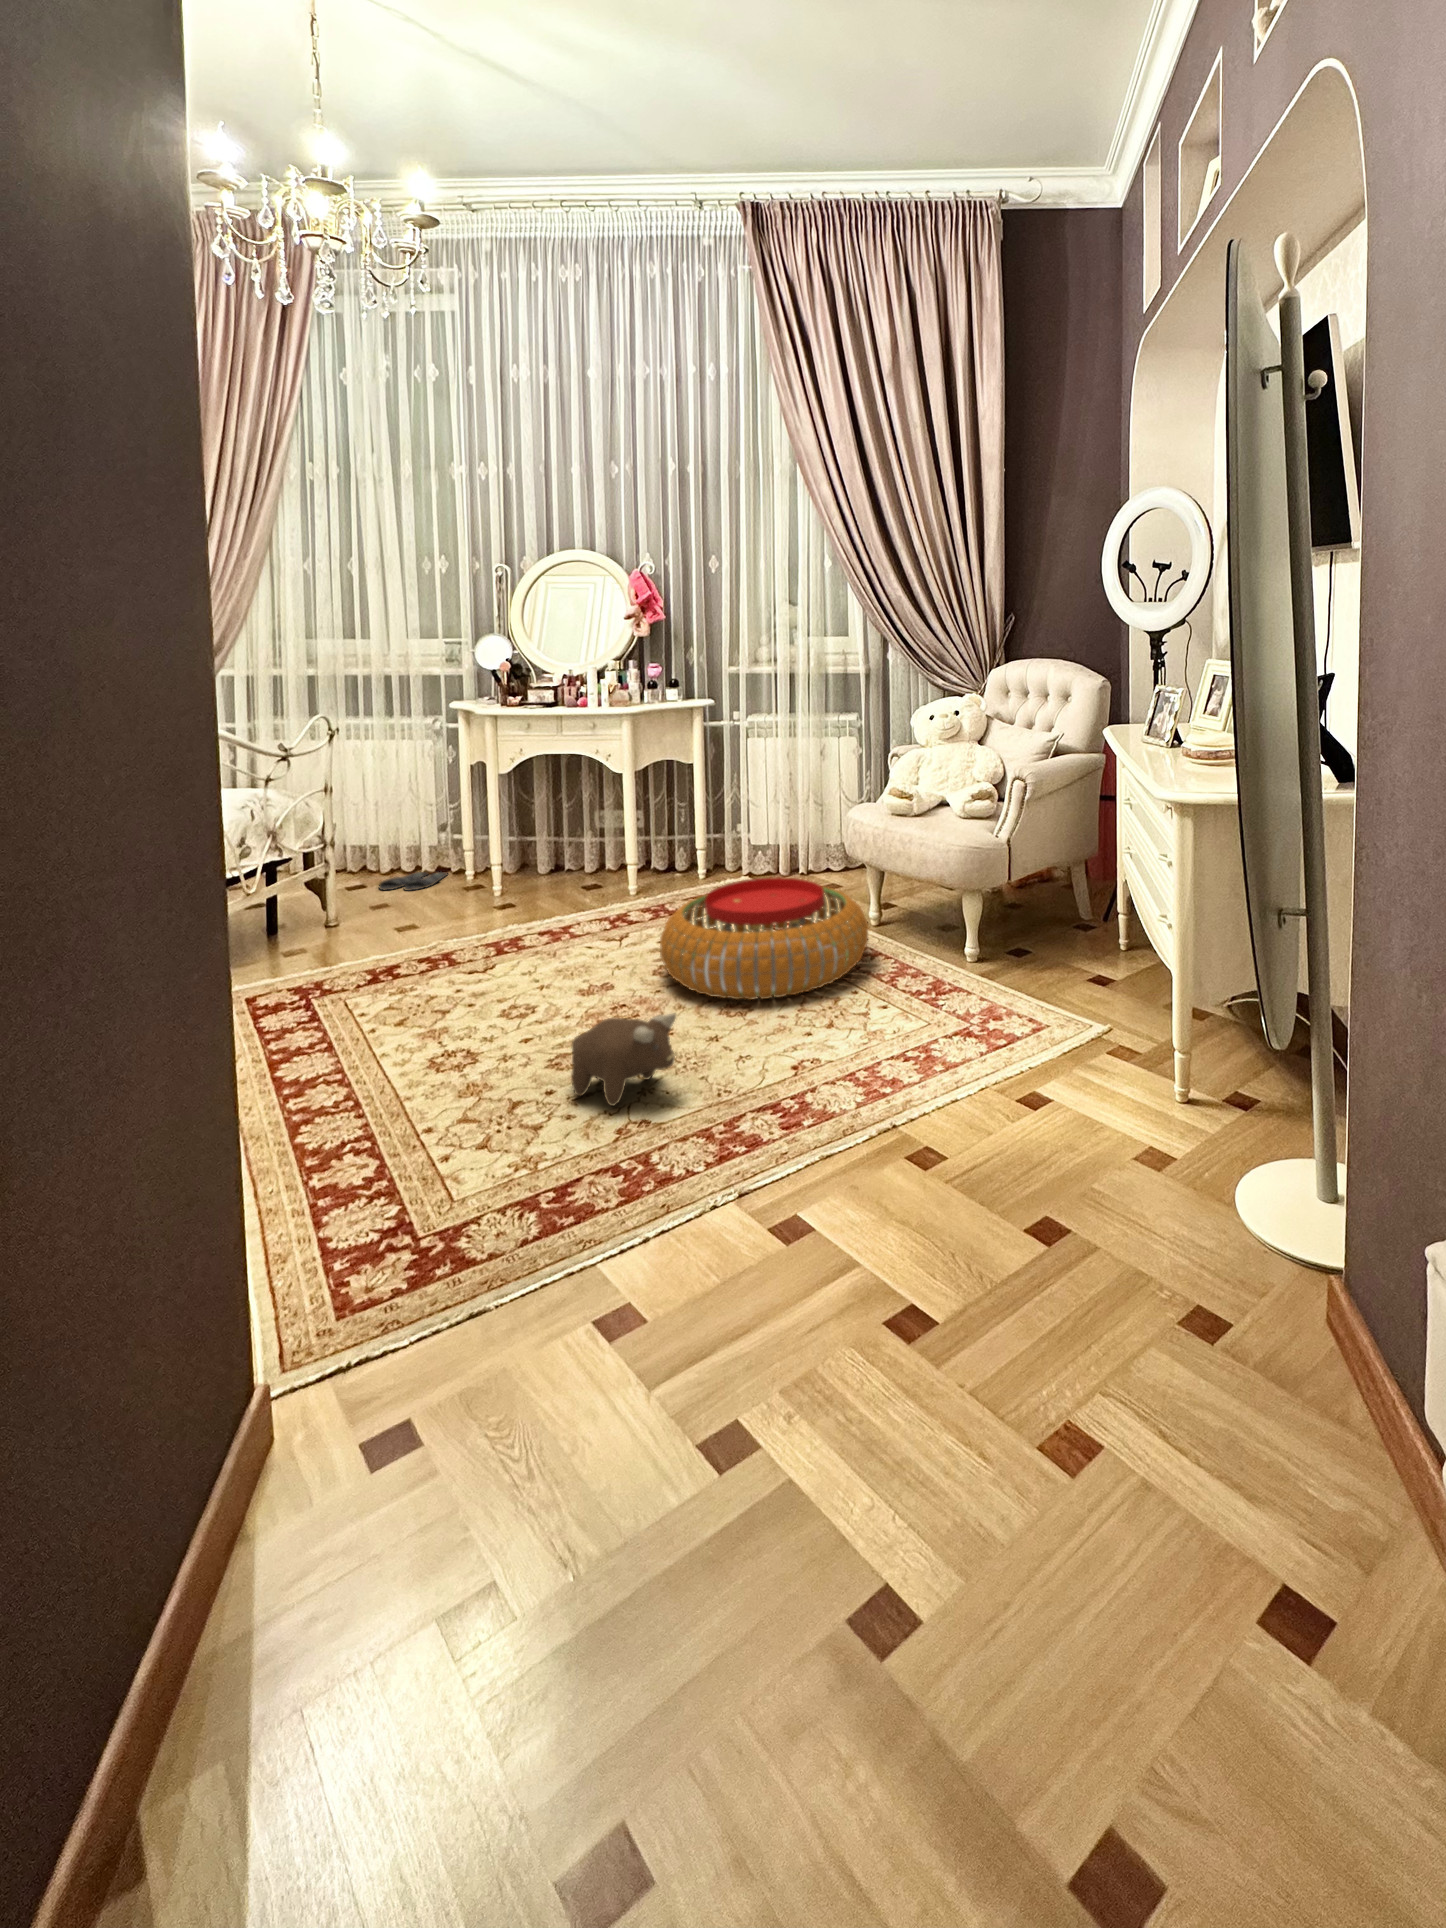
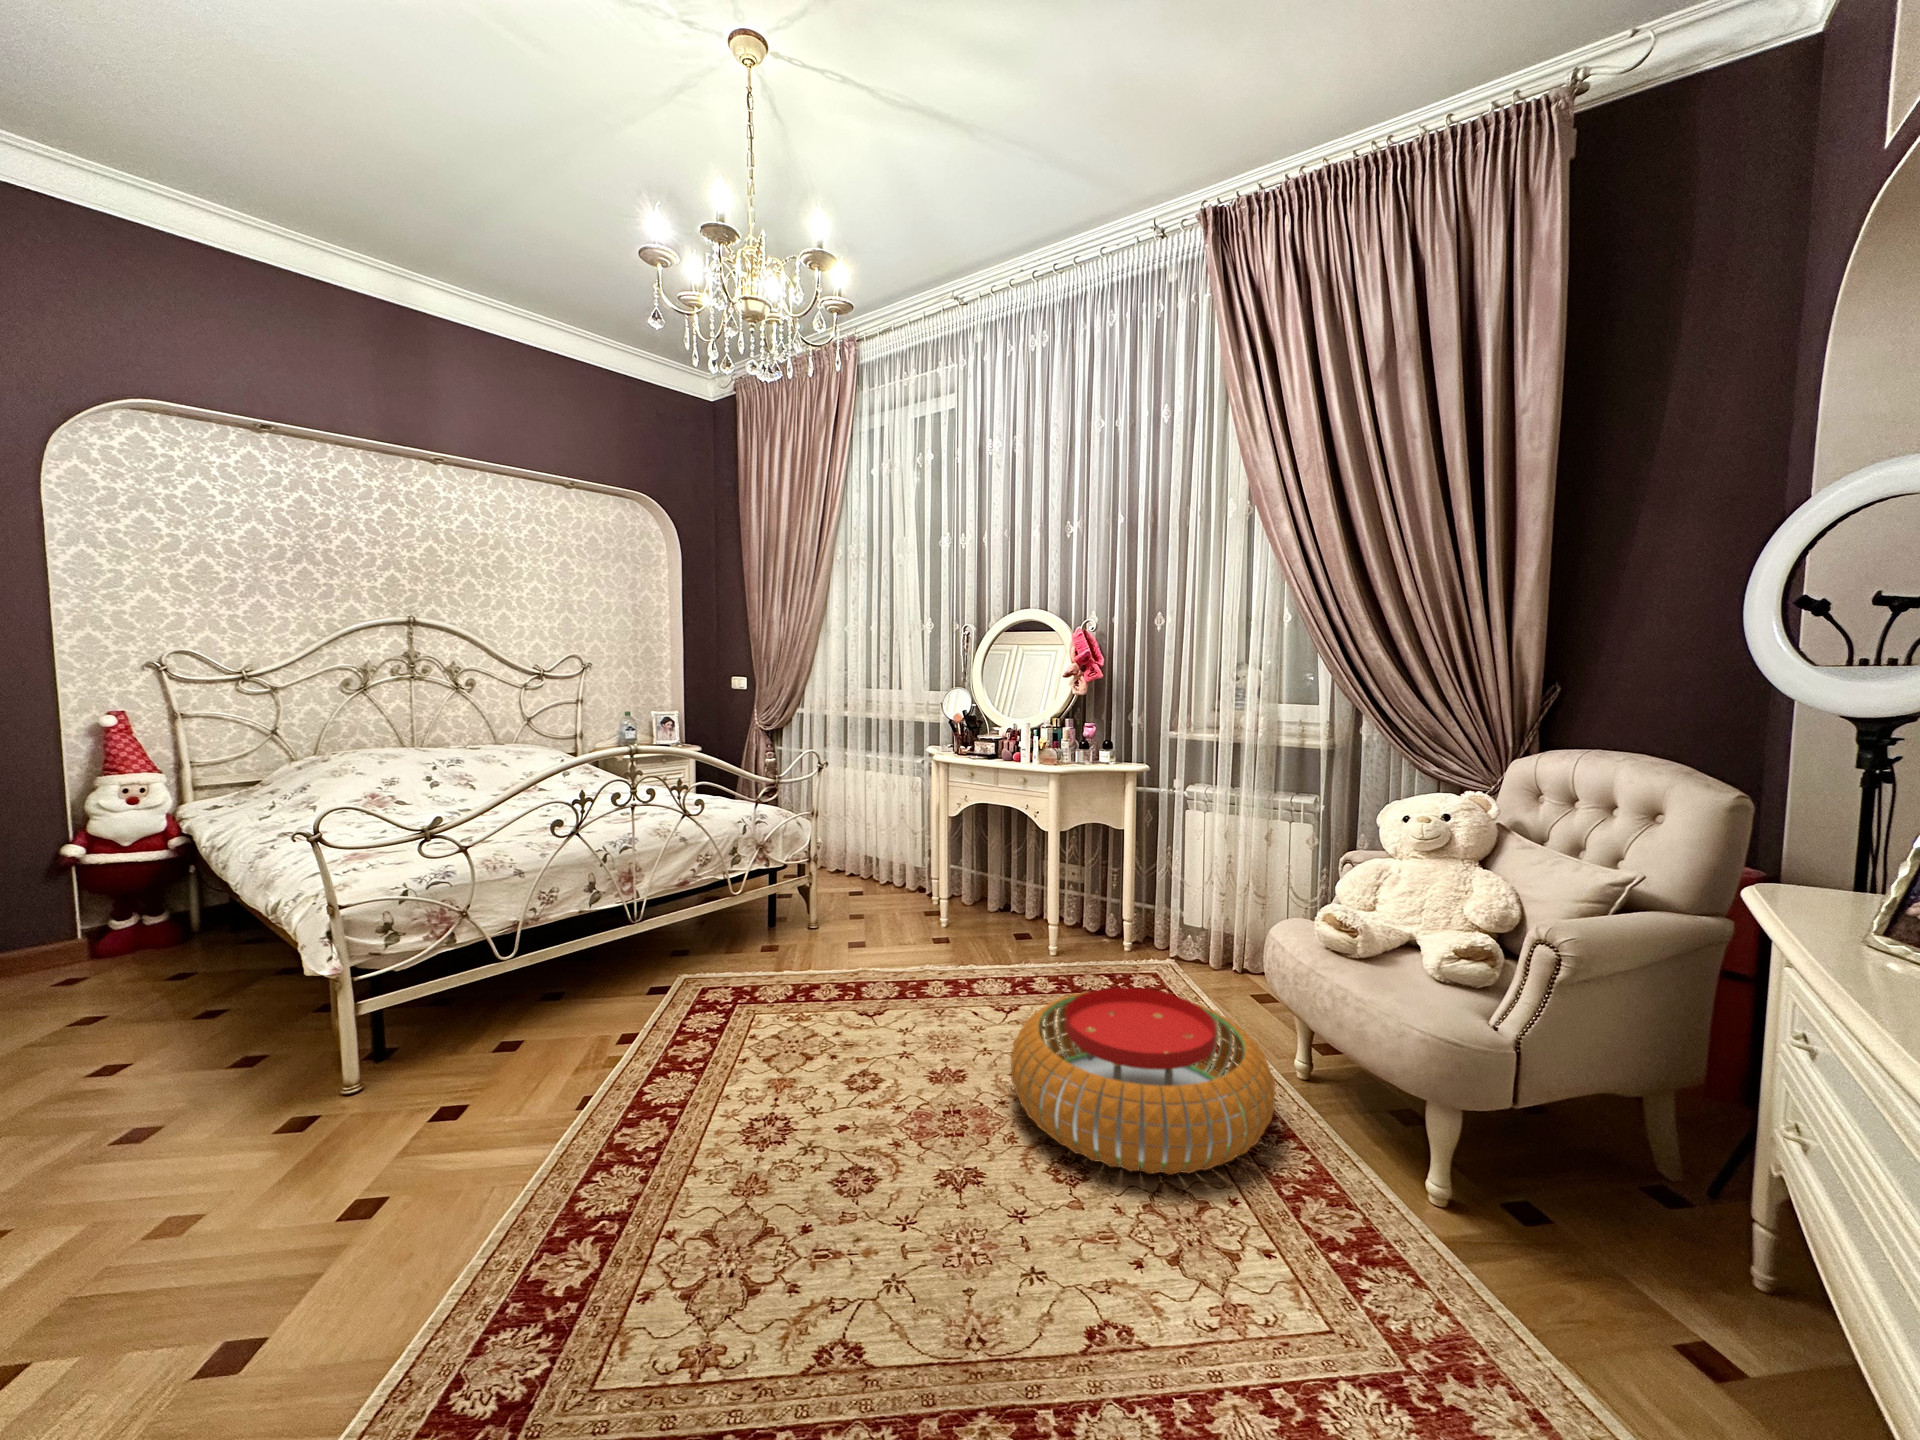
slippers: present [379,872,448,891] -> none [865,890,921,907]
plush toy: present [571,1013,677,1106] -> none [816,1169,932,1298]

